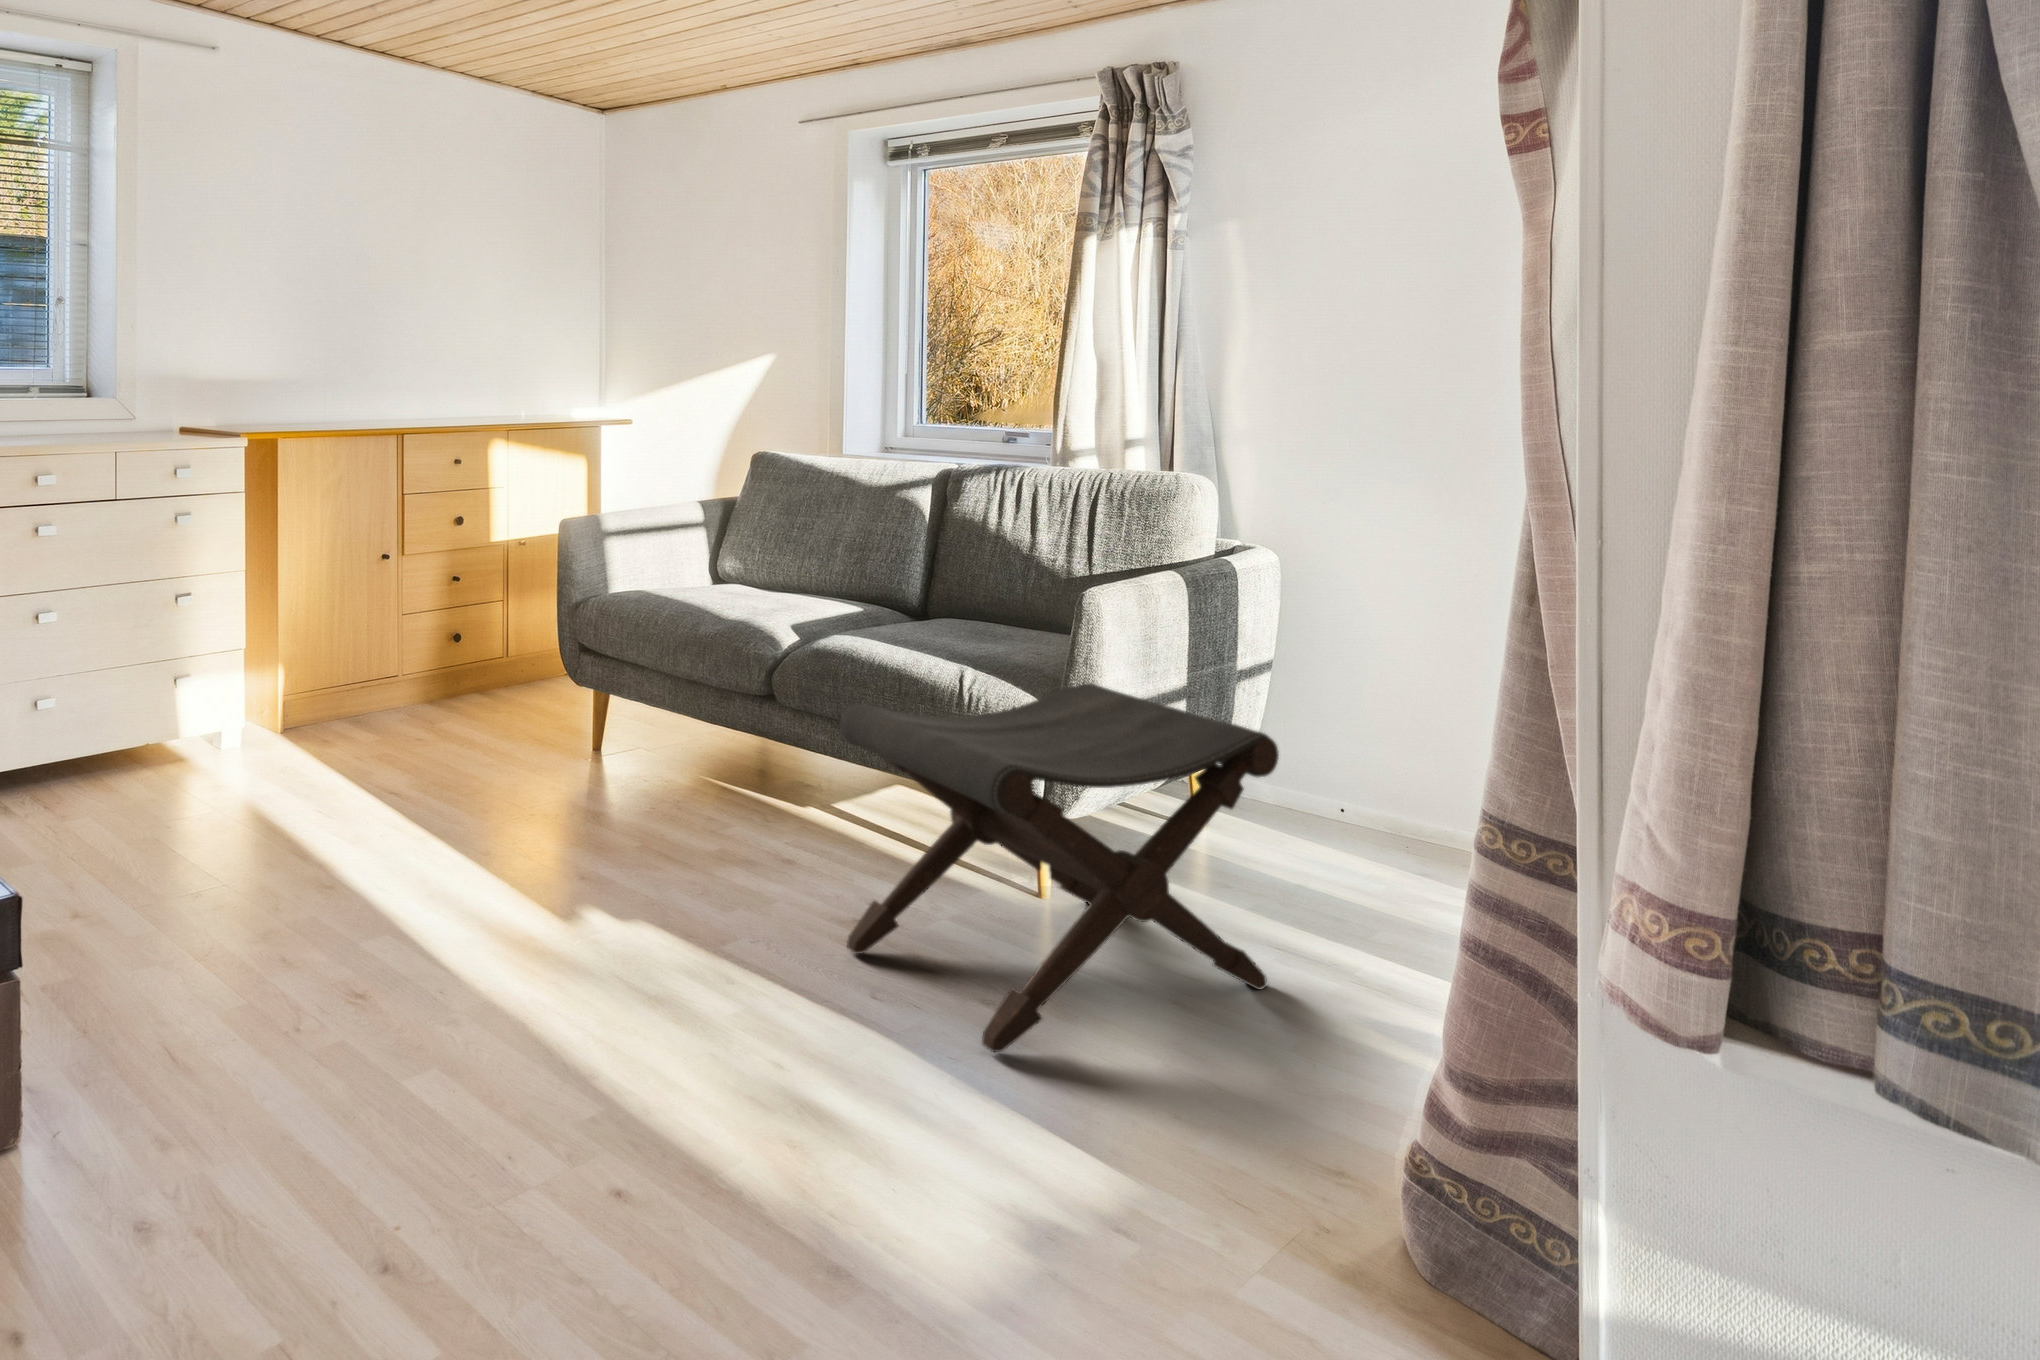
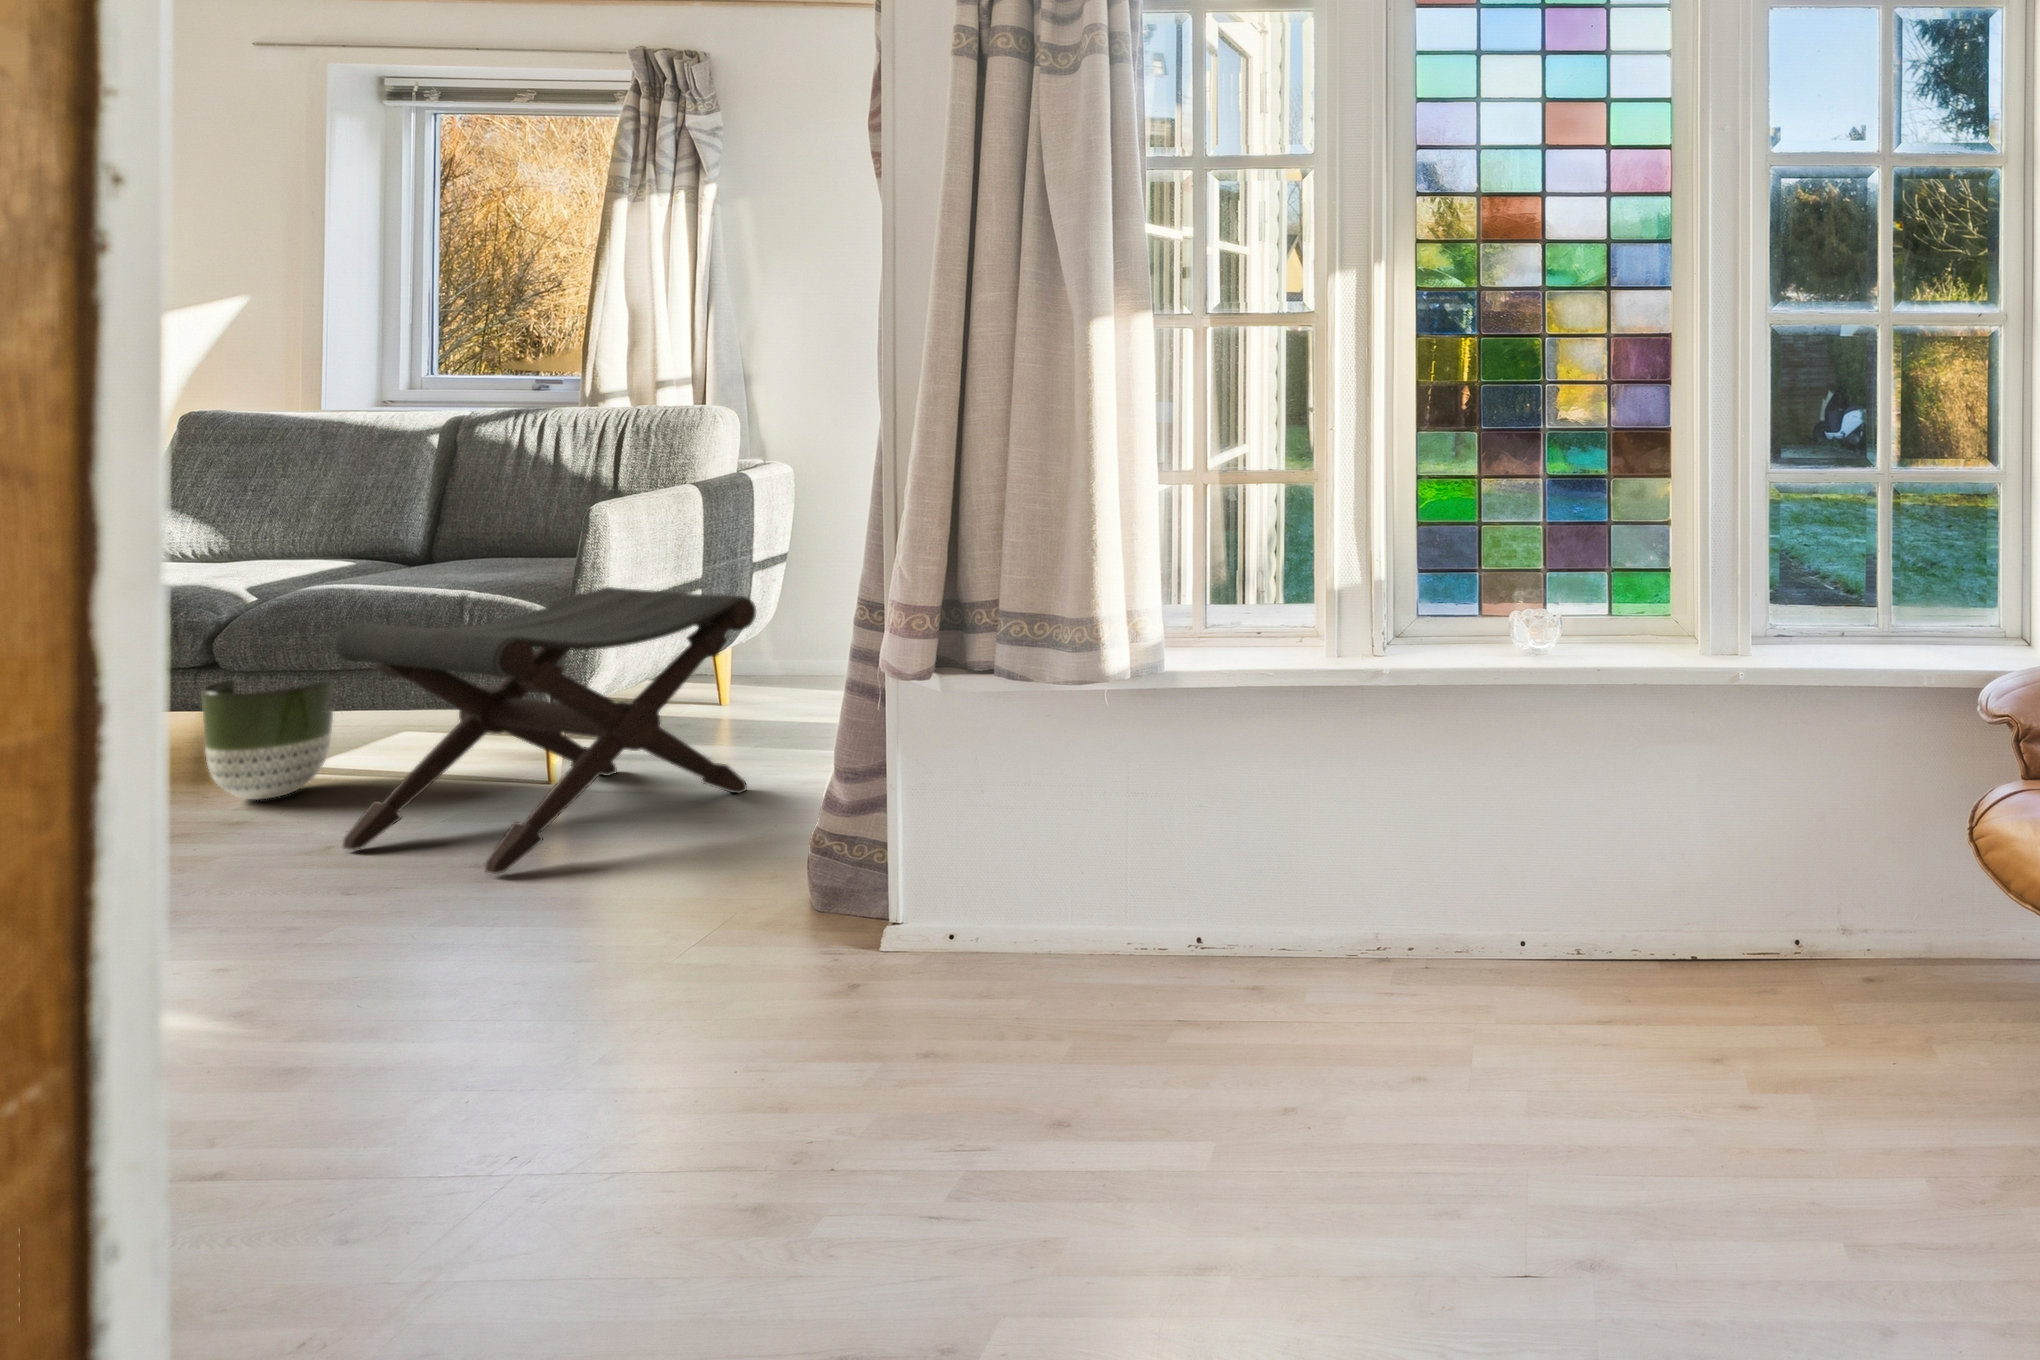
planter: none [741,719,843,848] -> present [202,679,334,799]

